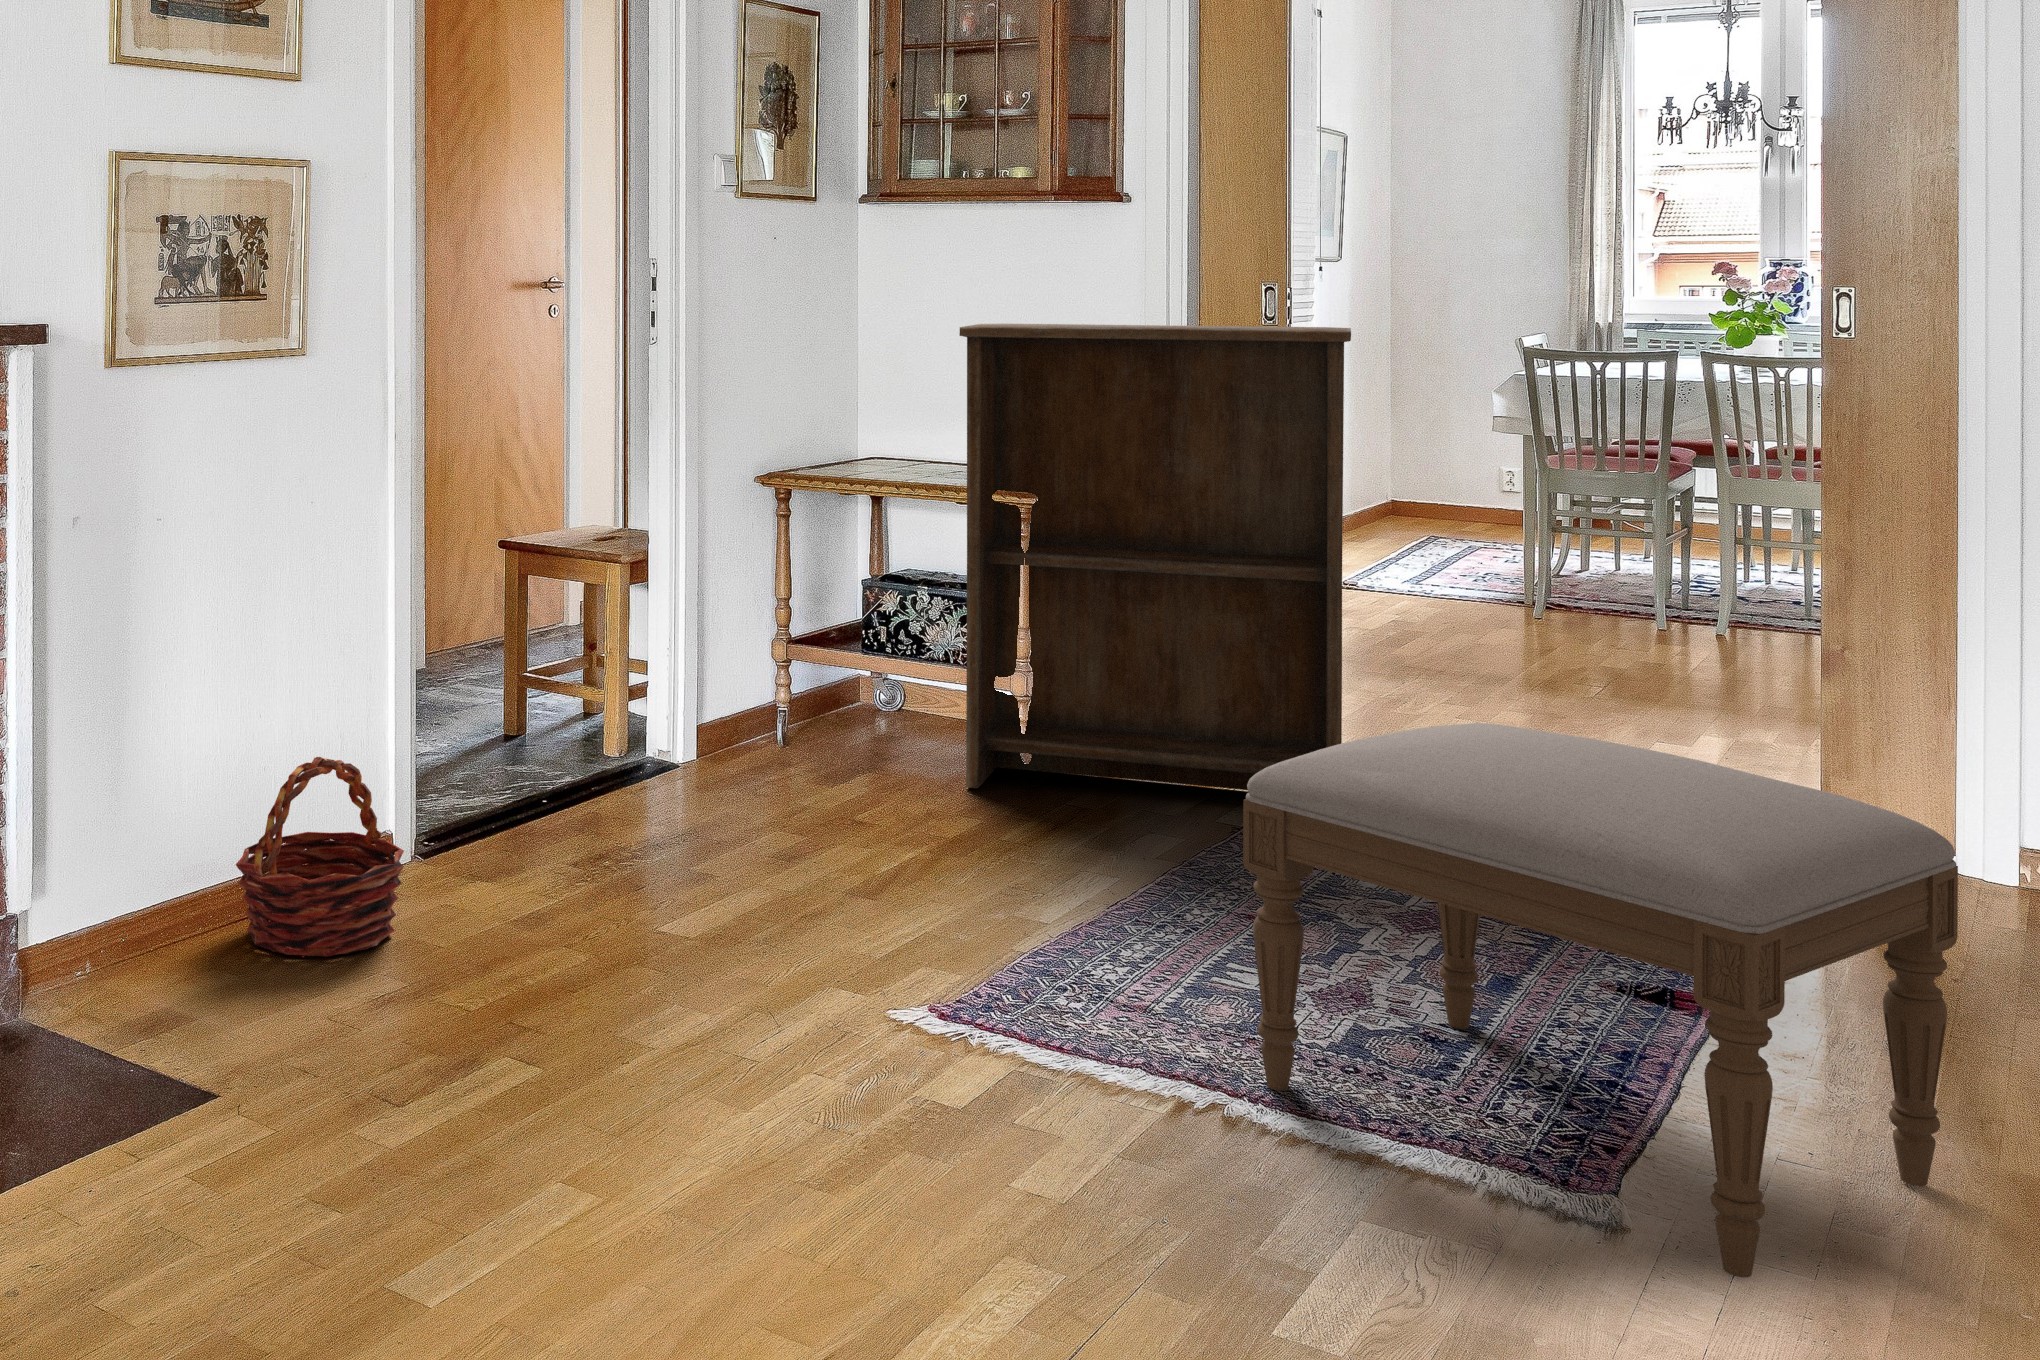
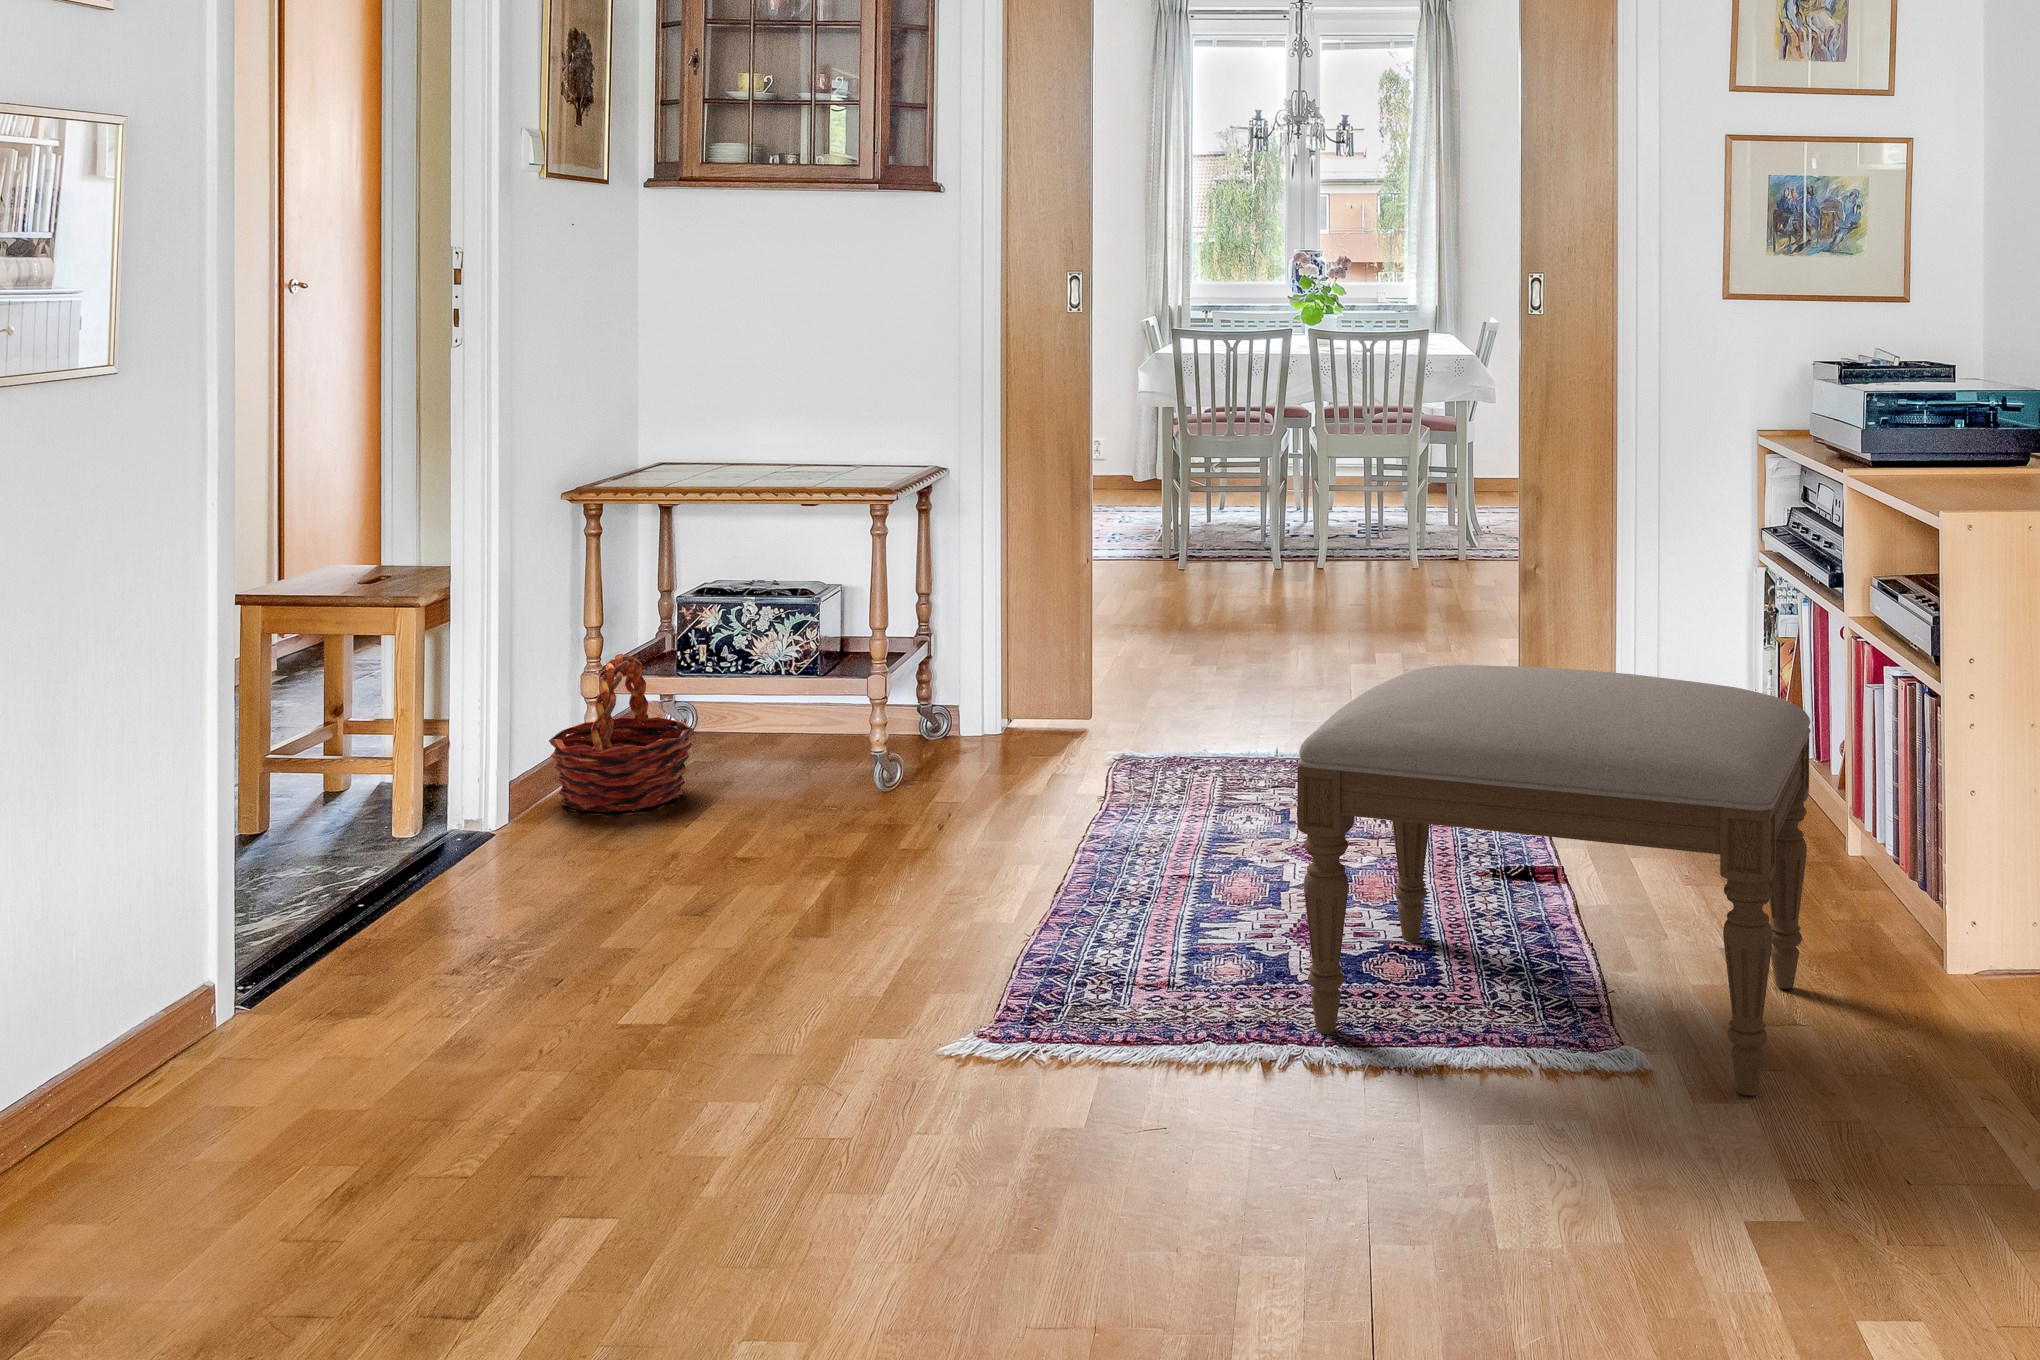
bookshelf: present [959,324,1351,790] -> none [820,316,1194,800]
basket: present [236,757,404,957] -> present [549,654,694,812]

